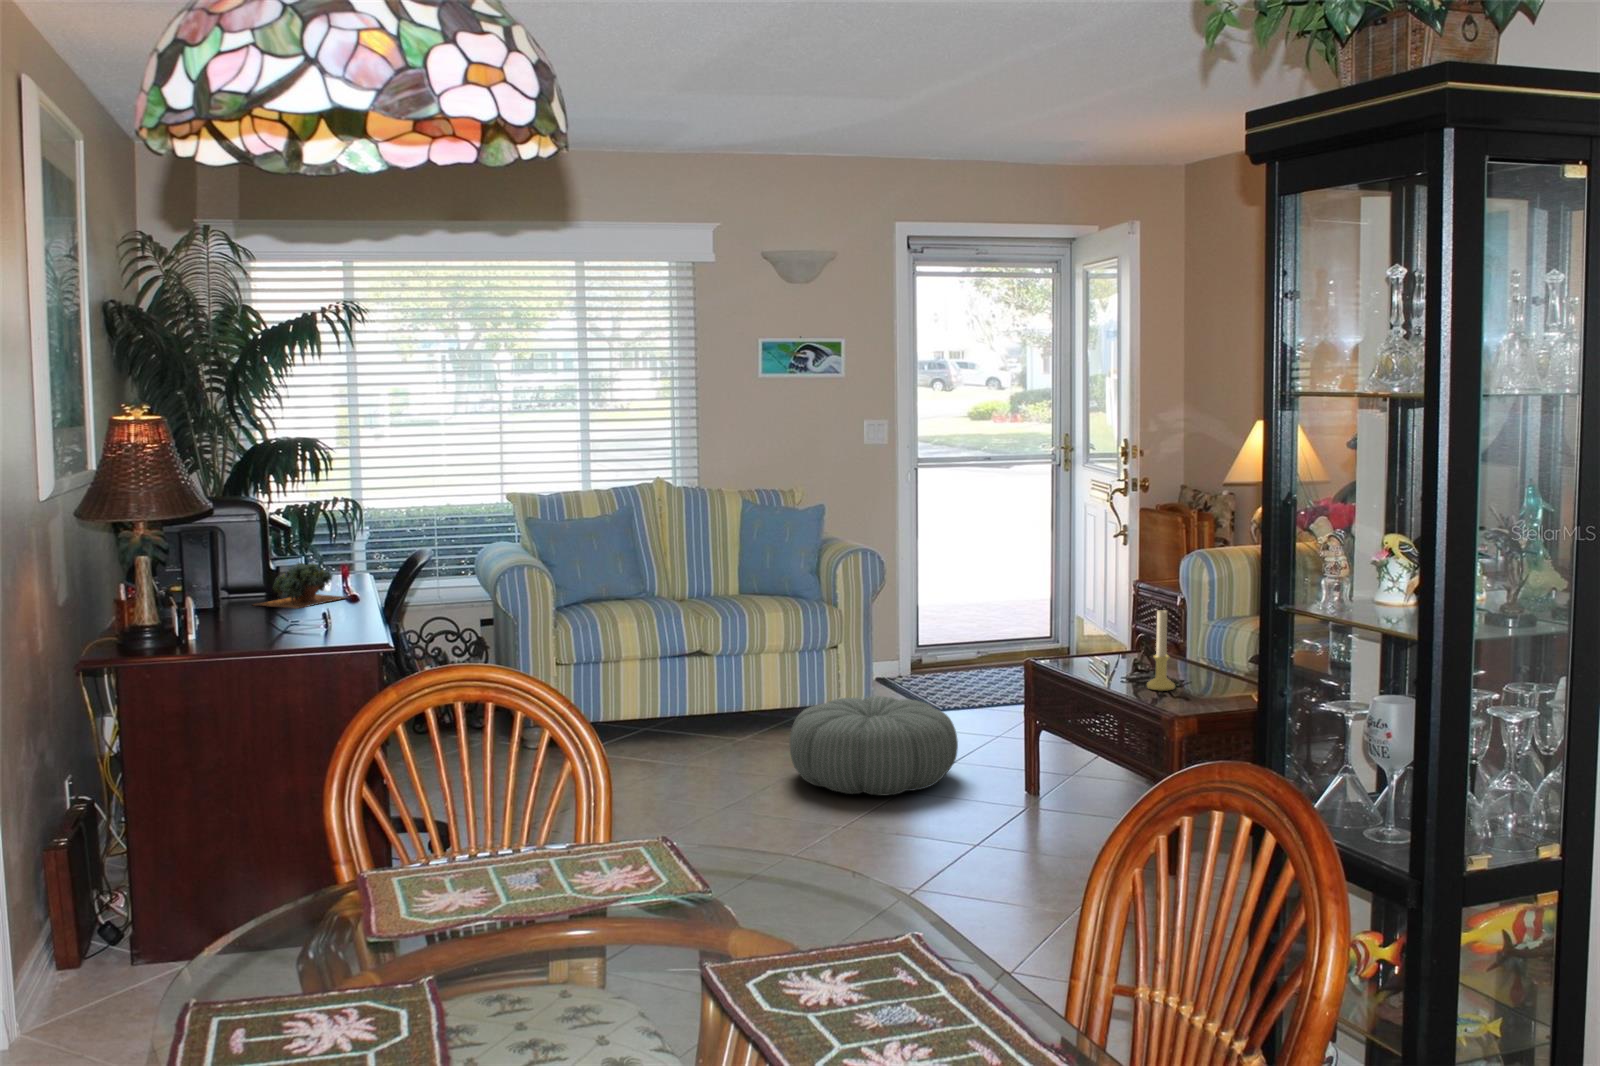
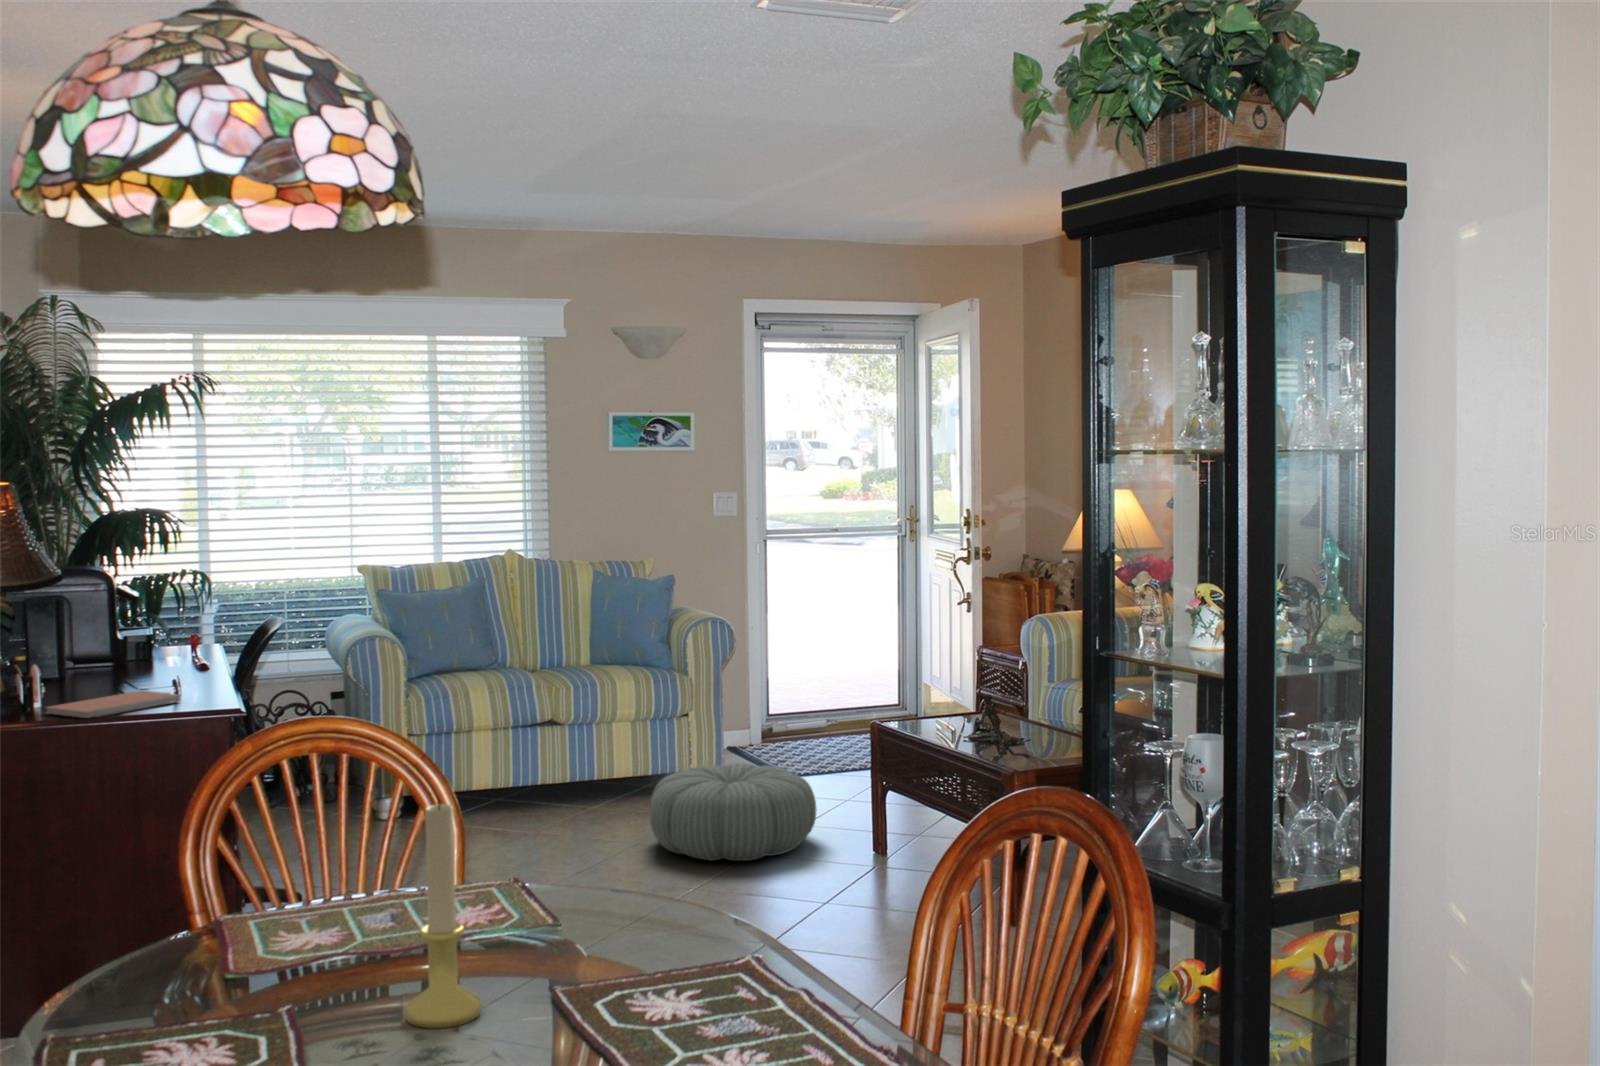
succulent plant: present [254,563,346,609] -> none [95,632,199,679]
candle holder: present [1147,610,1175,691] -> present [405,801,482,1029]
notebook: none [203,622,333,649] -> present [47,691,180,718]

